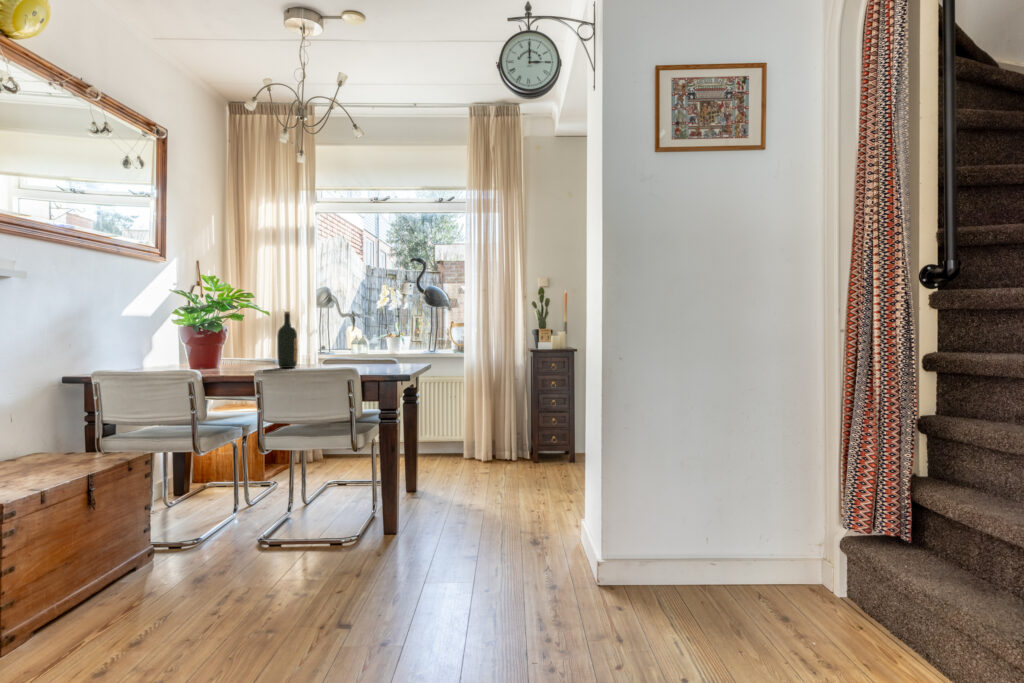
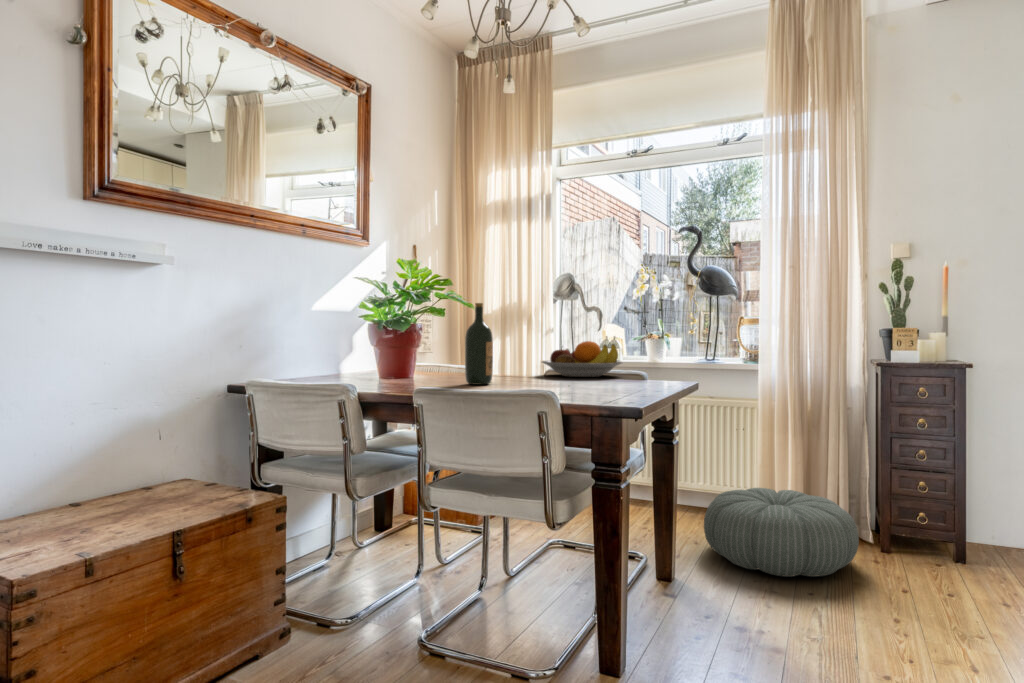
fruit bowl: none [322,338,380,362] -> present [542,341,622,377]
pouf: none [433,431,522,480] -> present [704,488,859,577]

